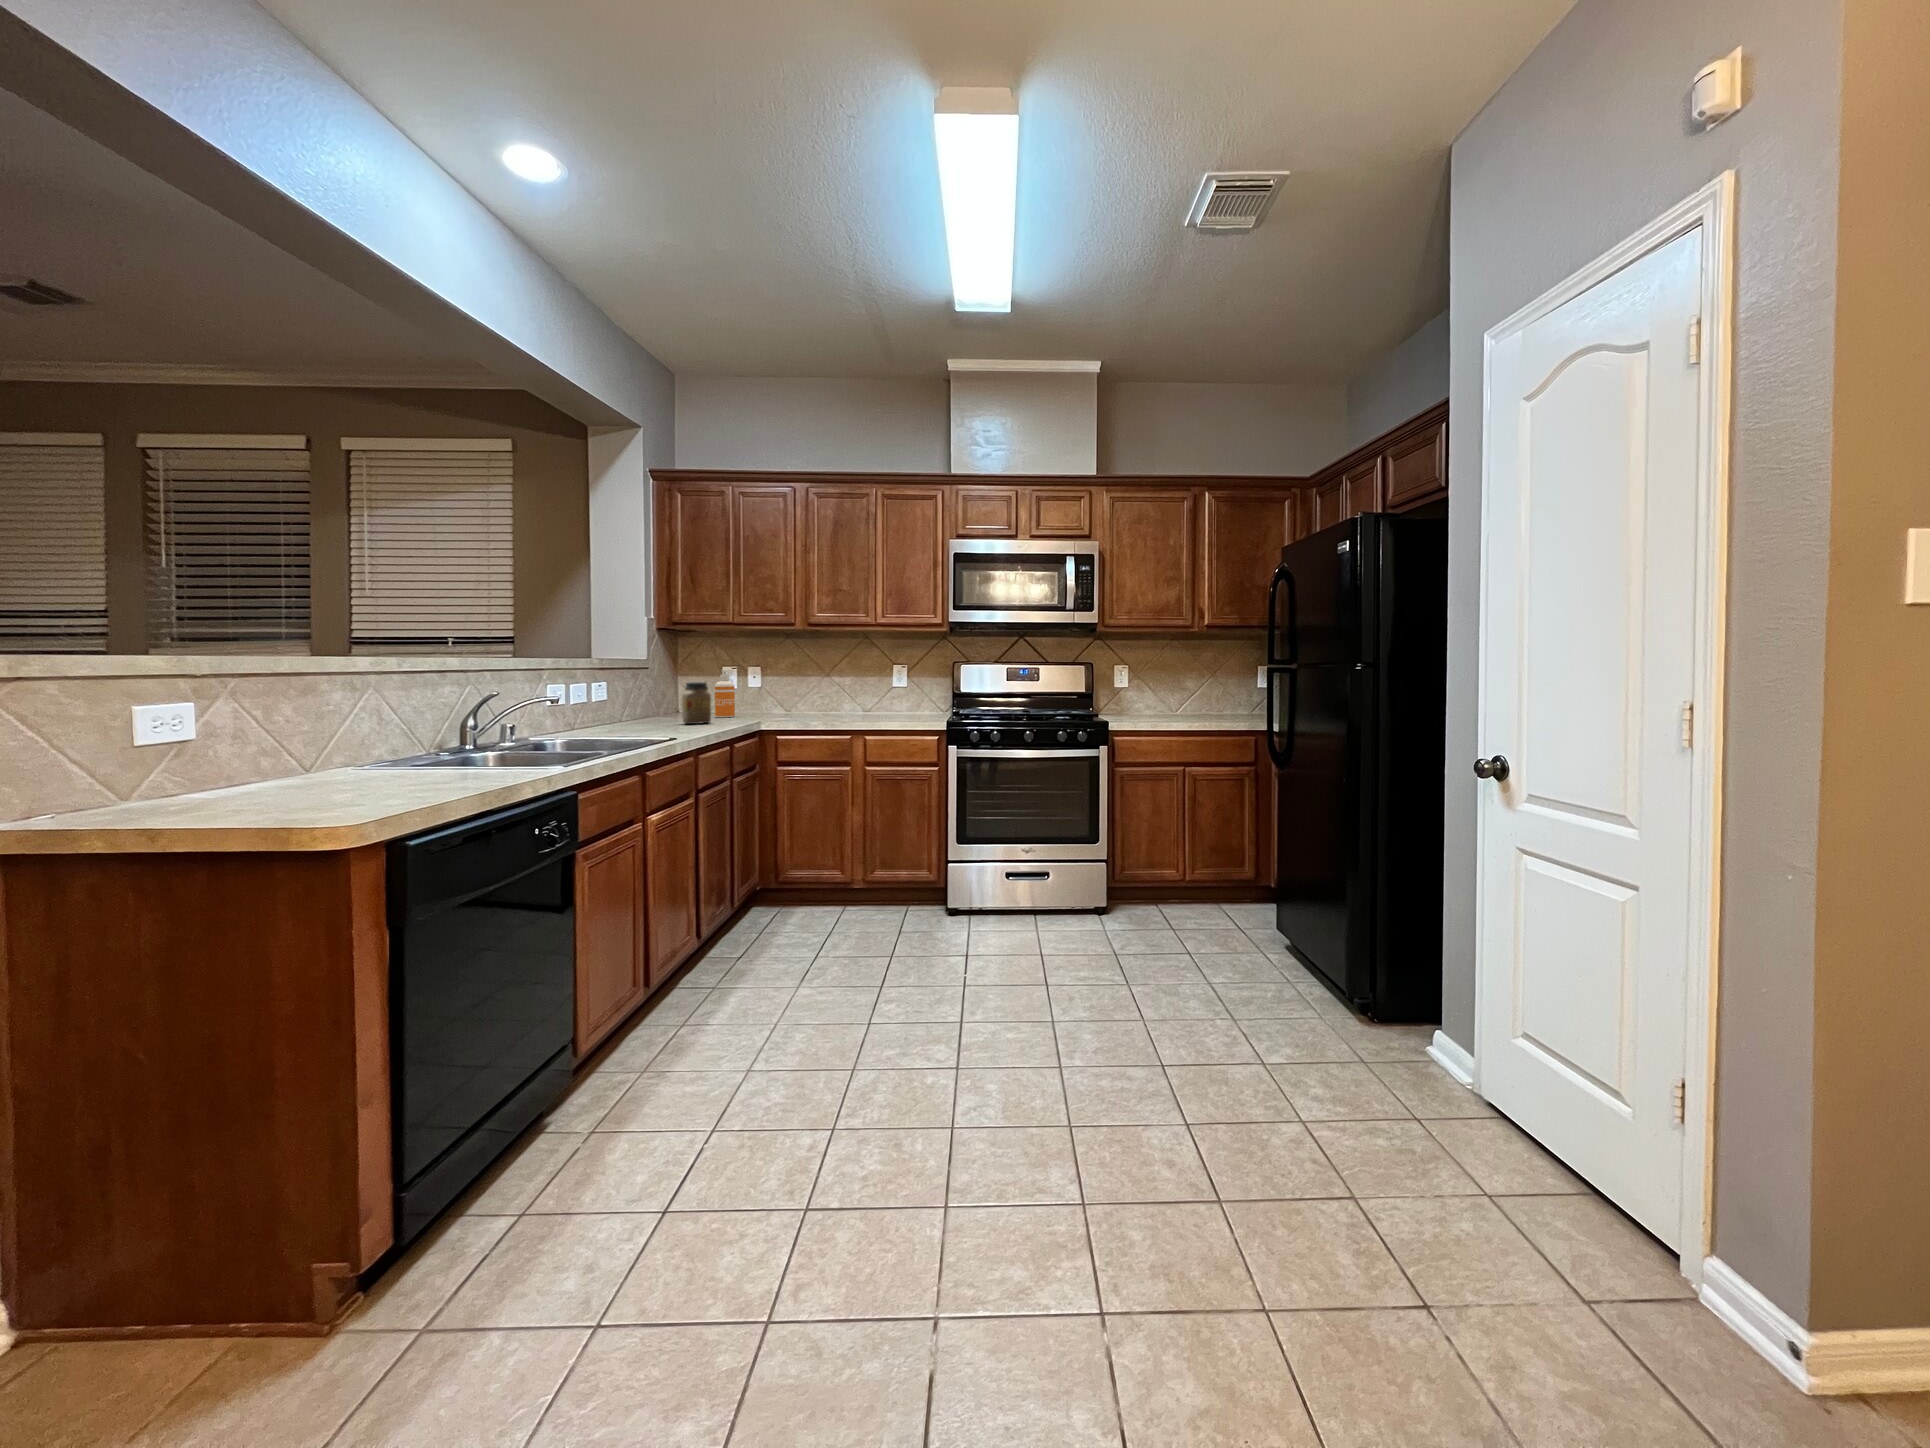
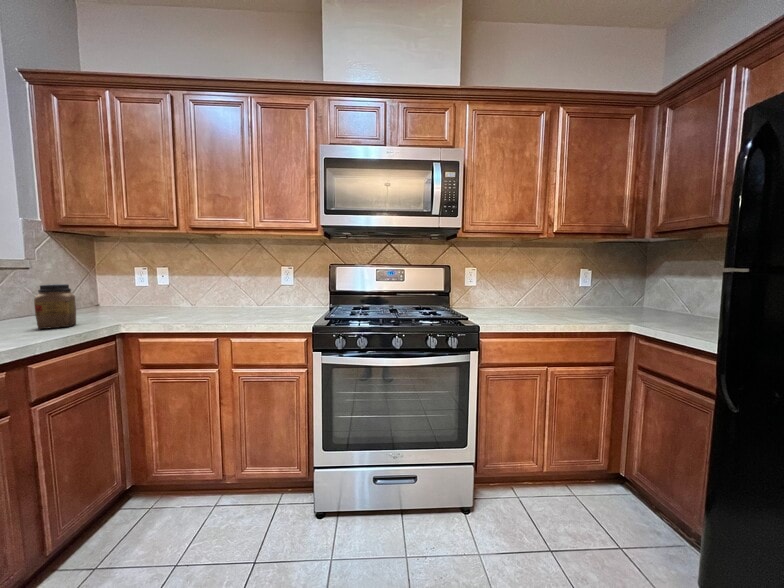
soap dispenser: present [715,670,735,717] -> none [119,270,143,312]

